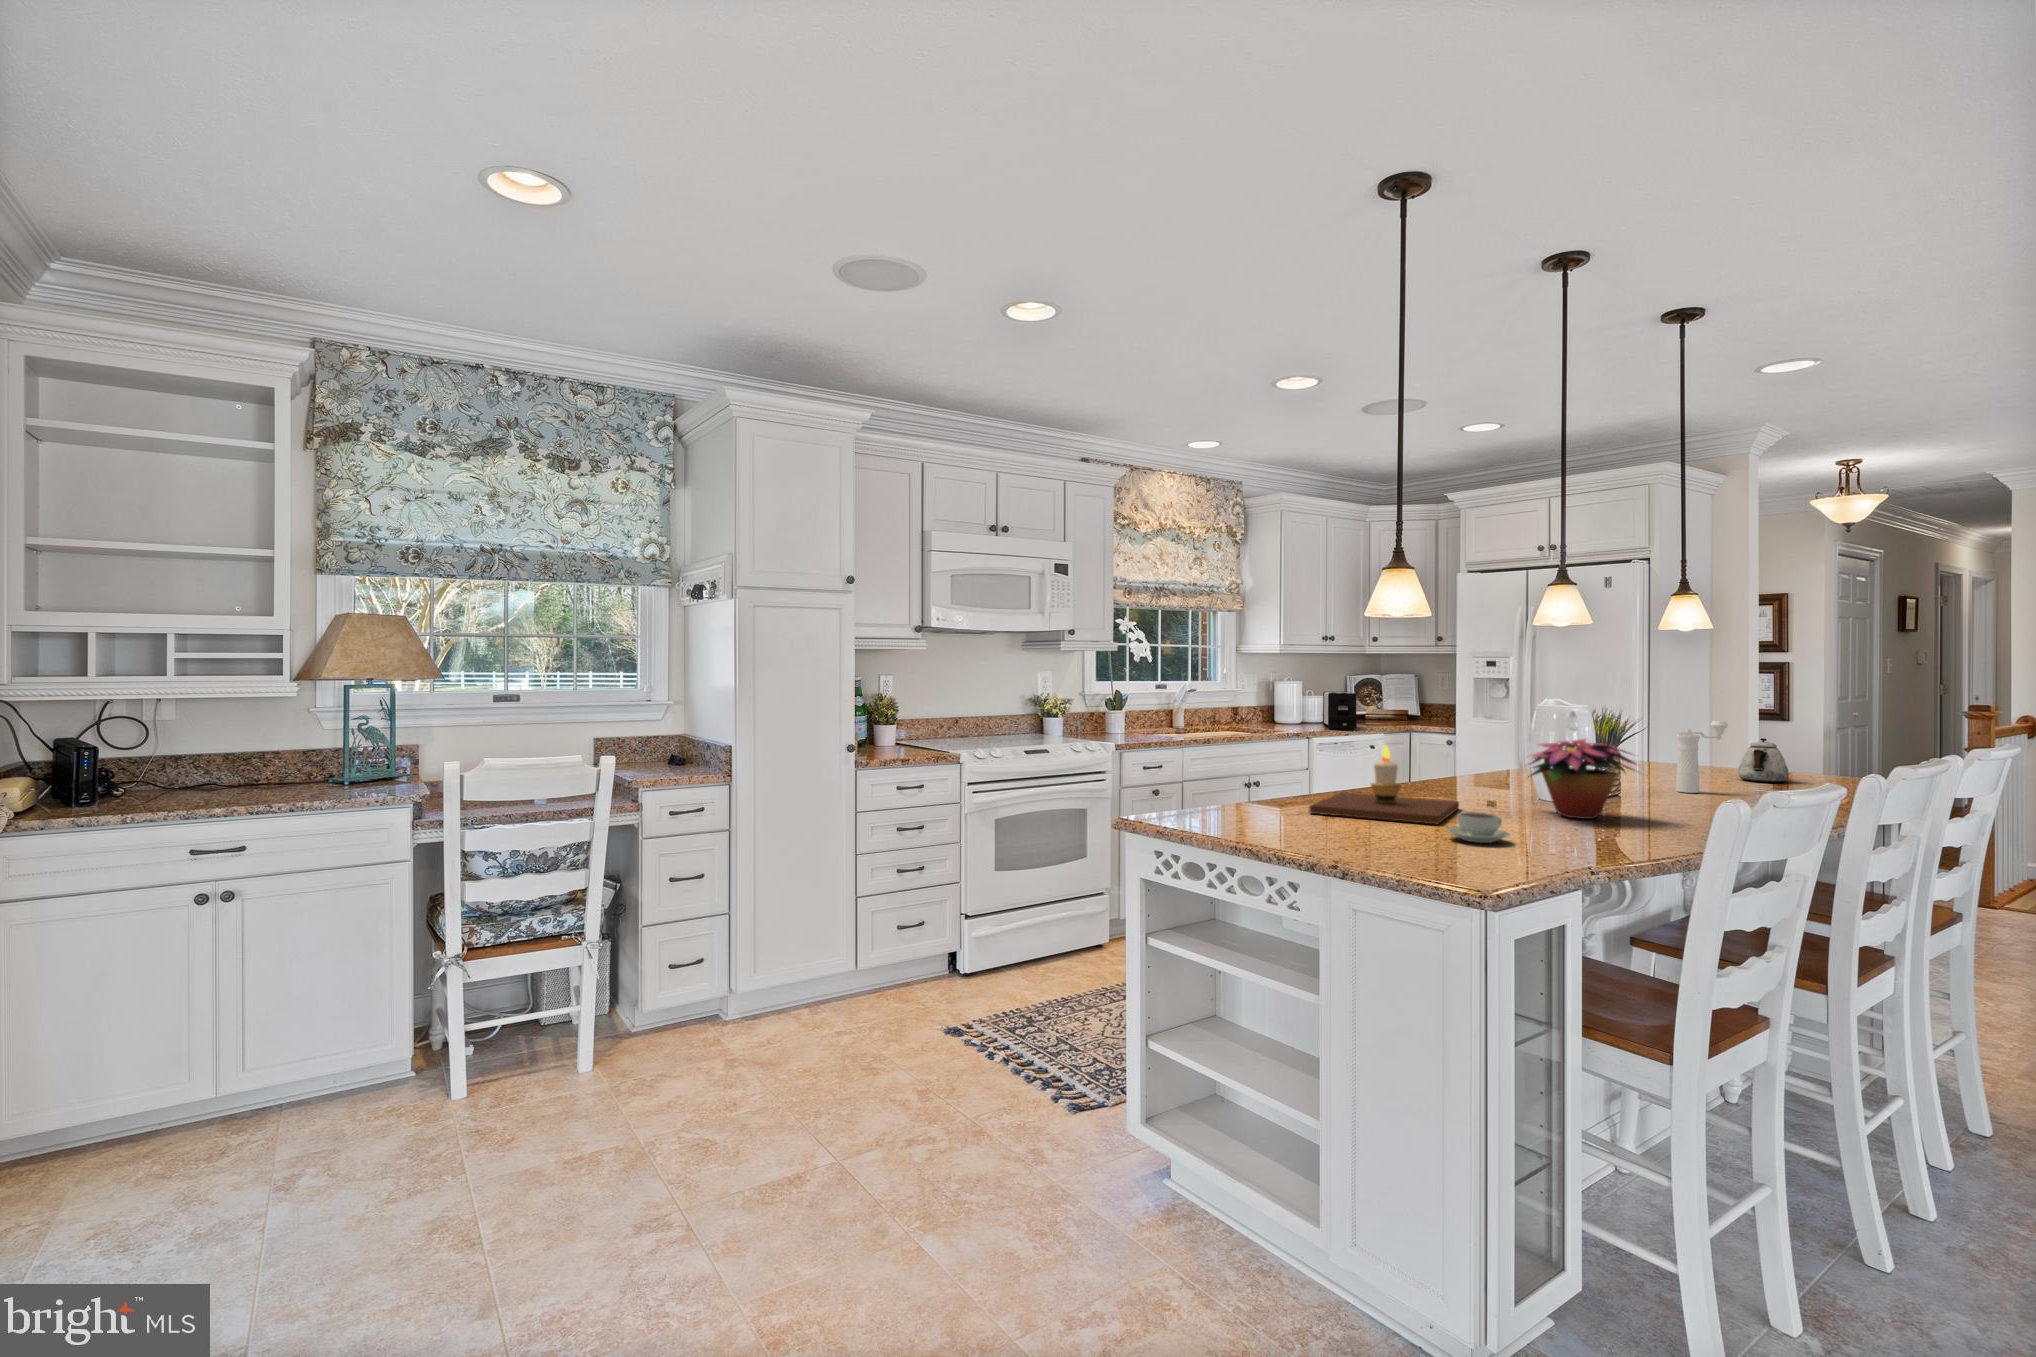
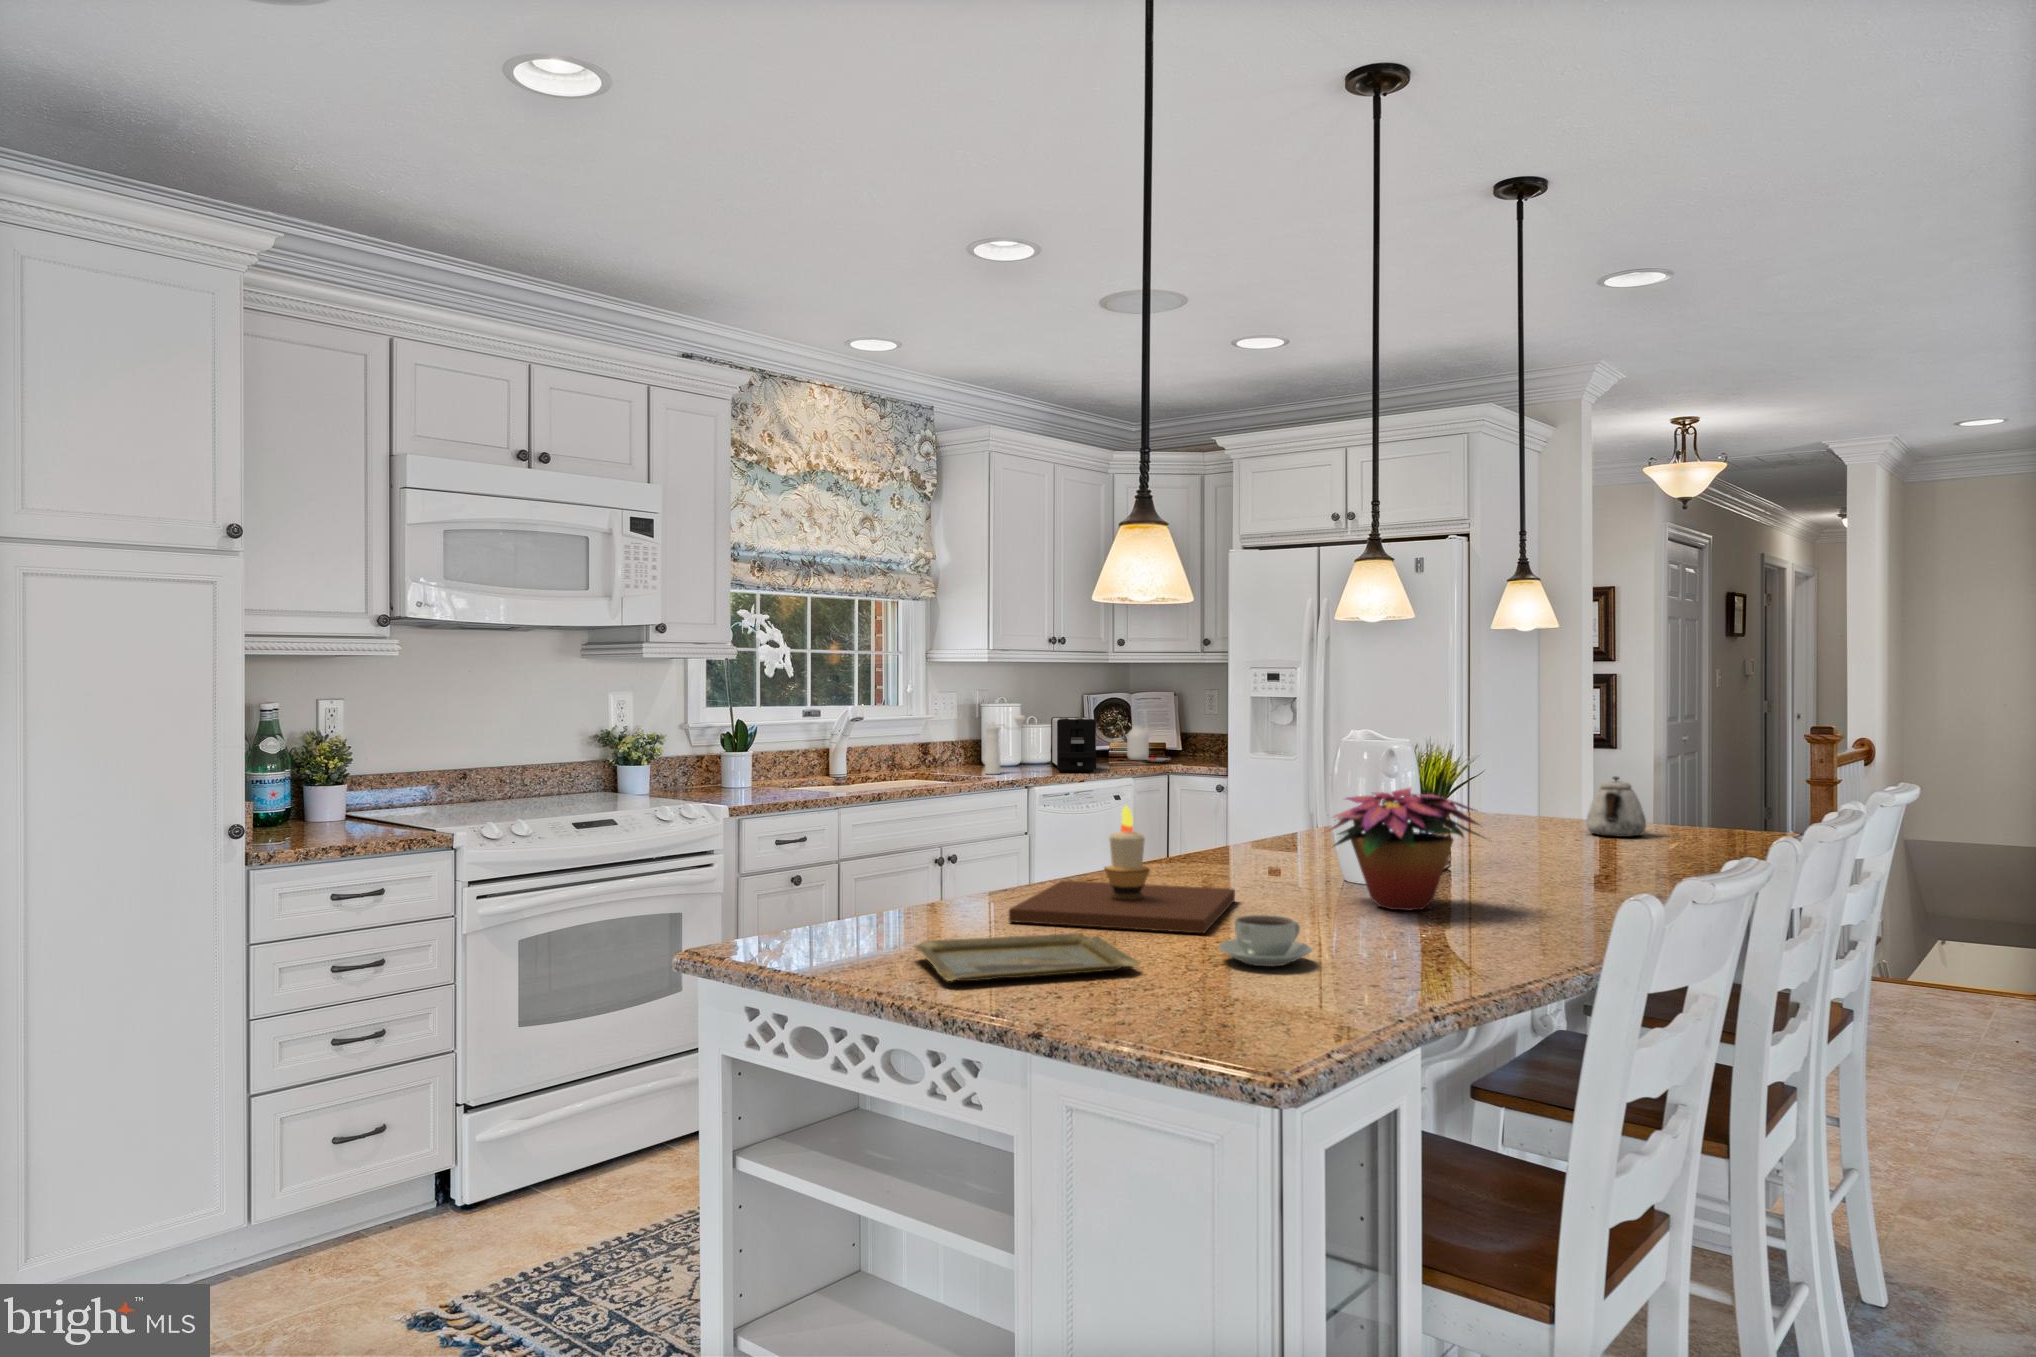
jar: none [1370,698,1412,724] -> present [1127,726,1167,762]
pepper mill: present [1676,721,1728,793] -> present [985,715,1025,774]
tray: none [1254,819,1395,840] -> present [914,933,1138,981]

